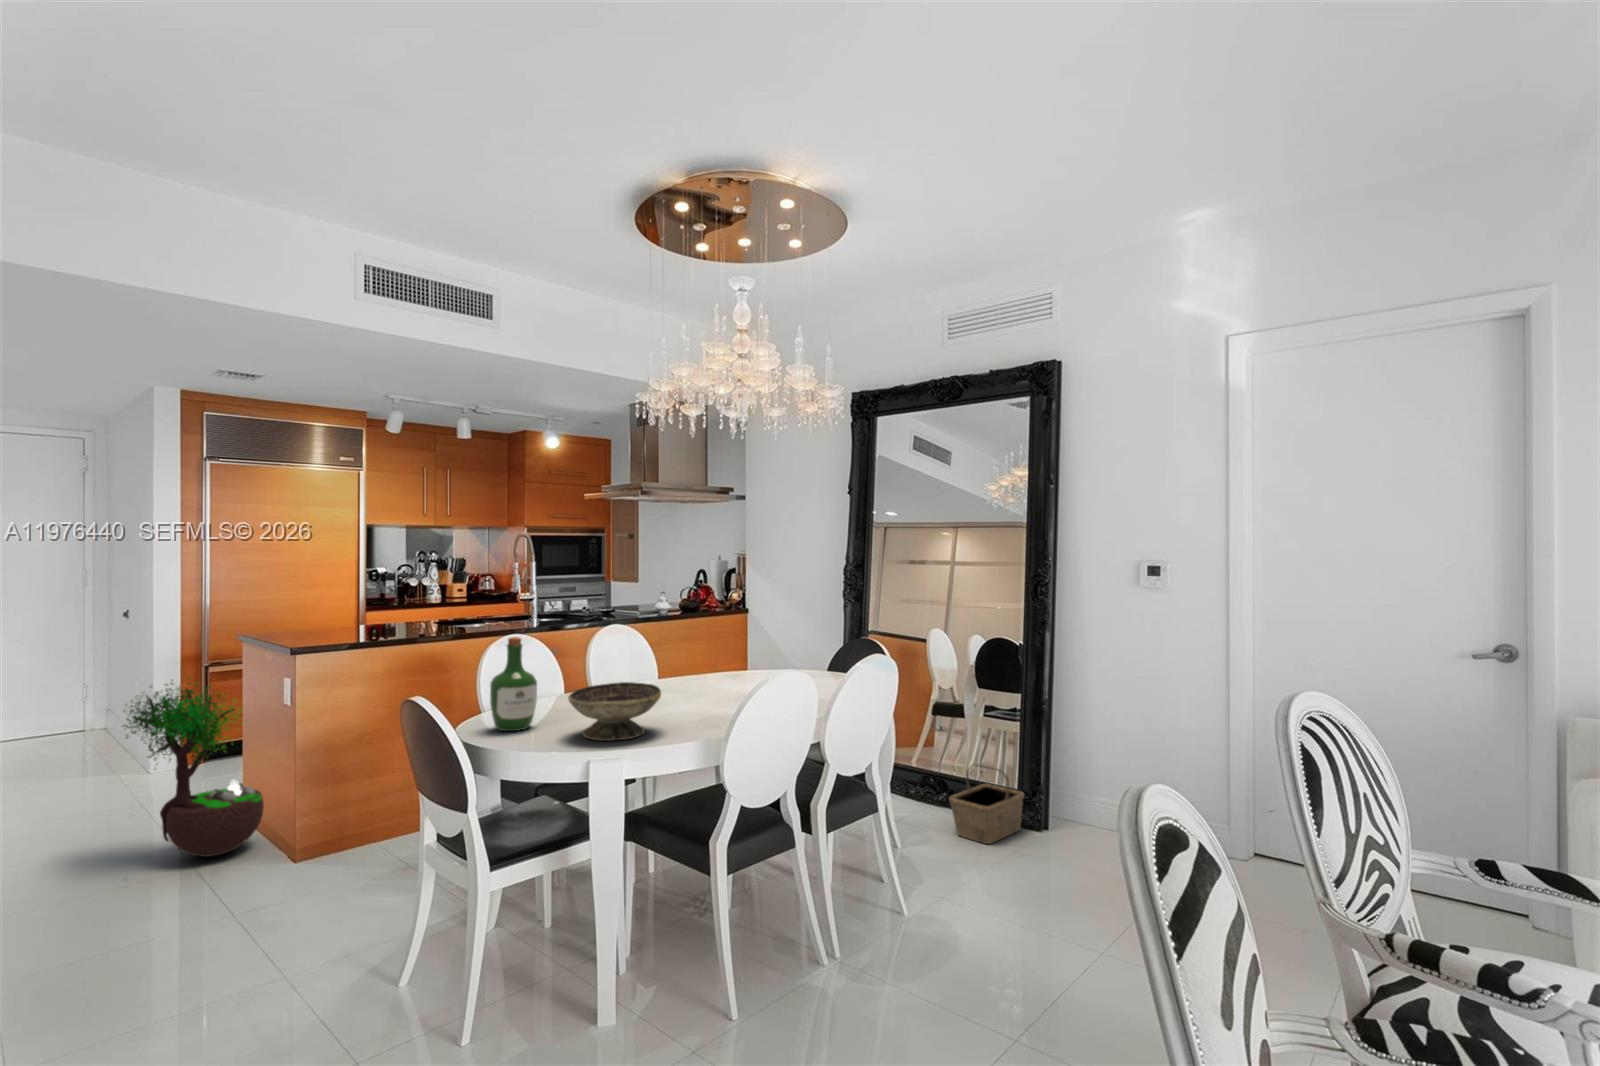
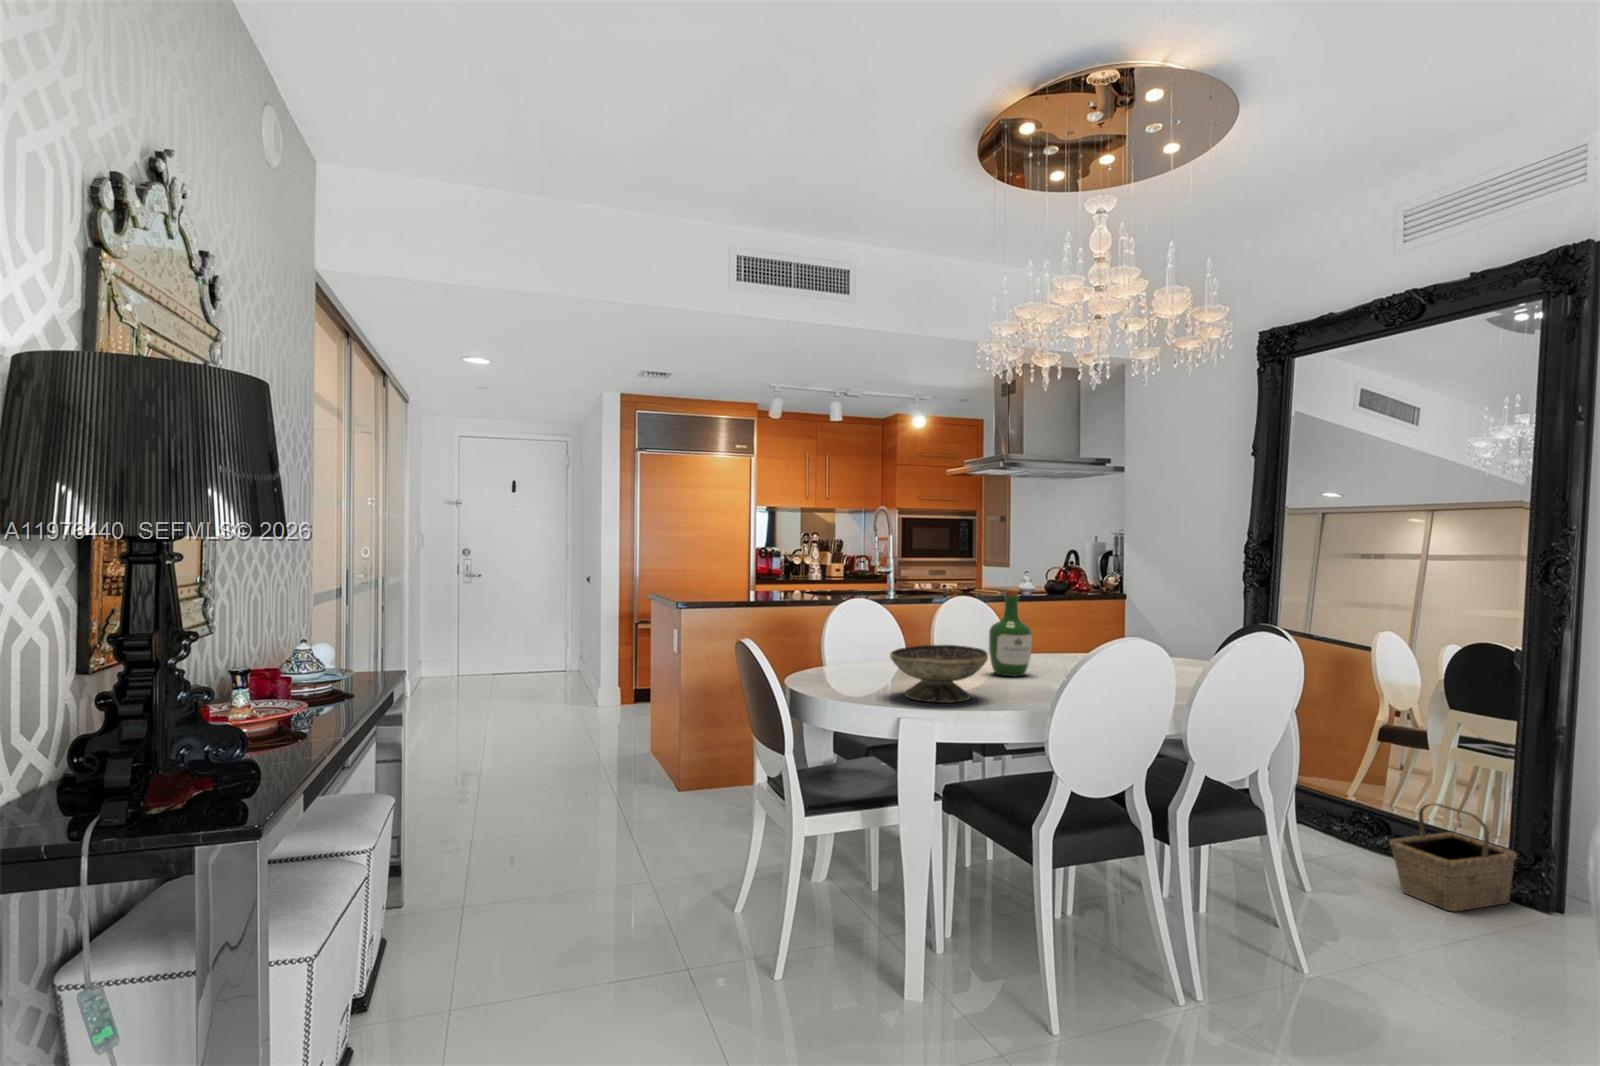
wine bottle: present [490,637,537,731] -> present [989,589,1032,676]
potted tree: present [124,681,264,857] -> none [561,616,658,779]

